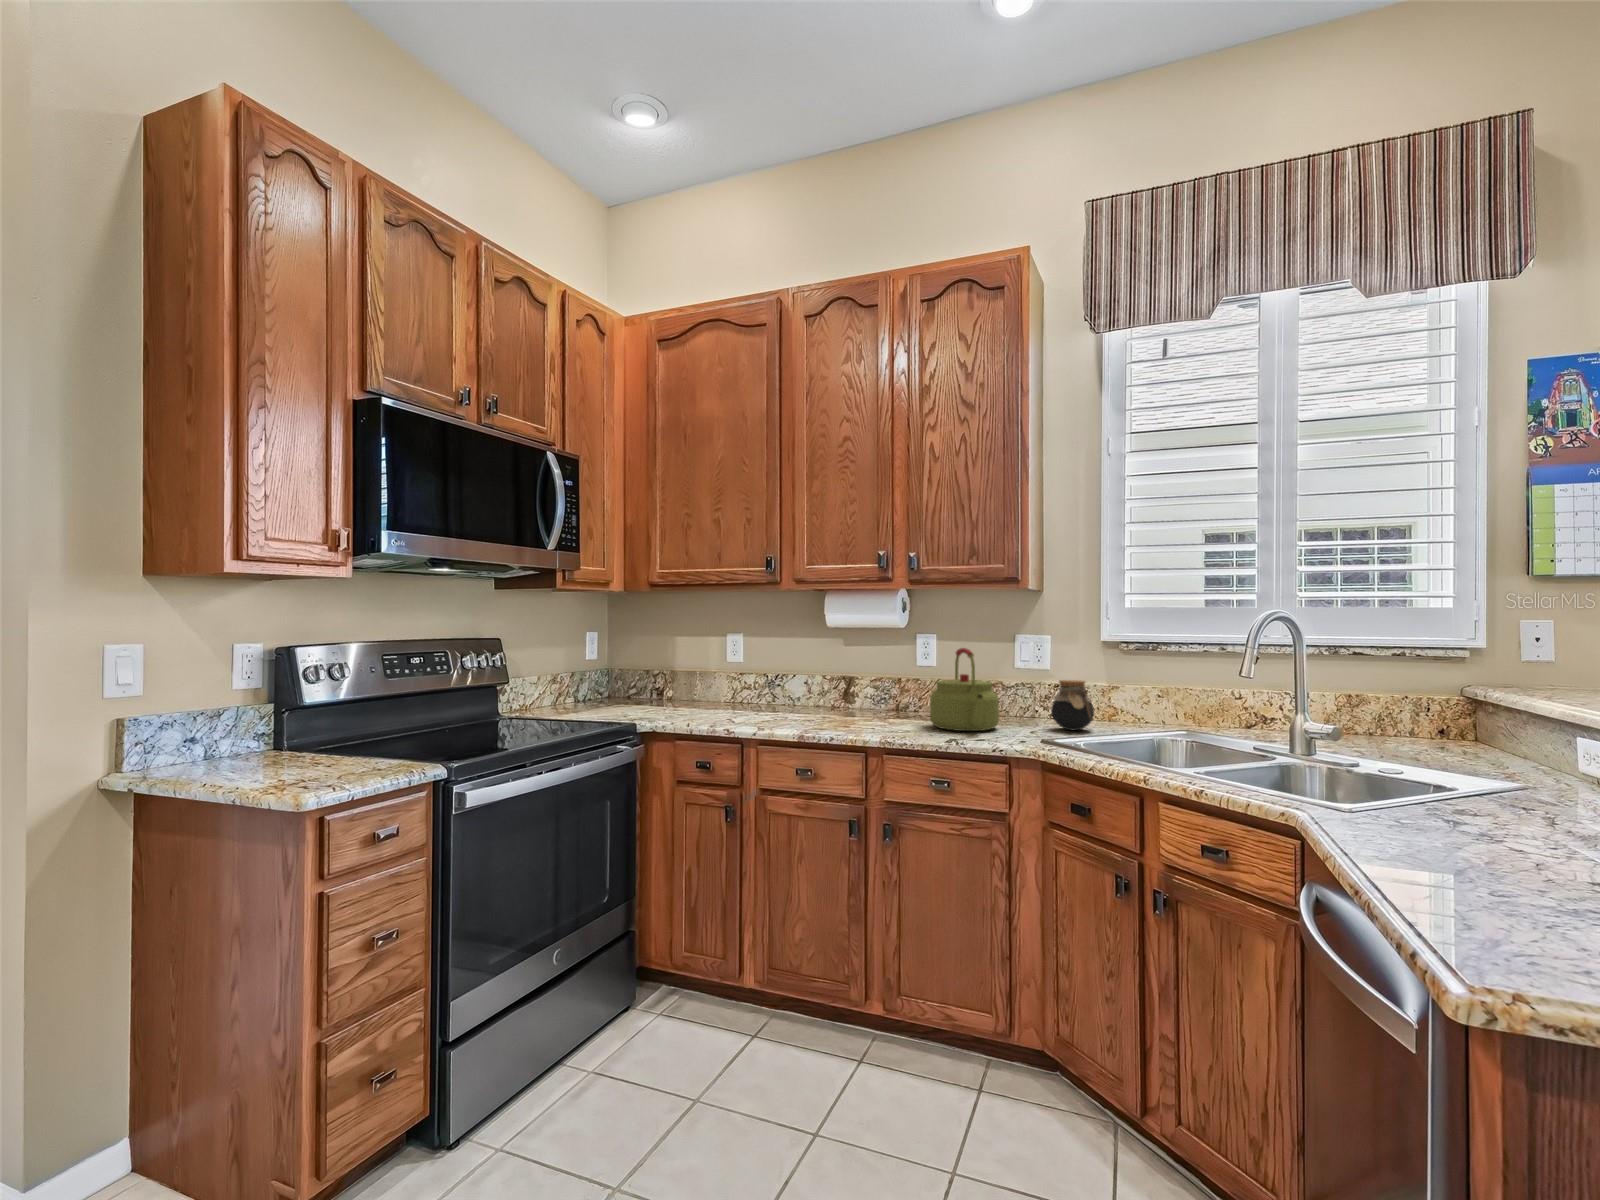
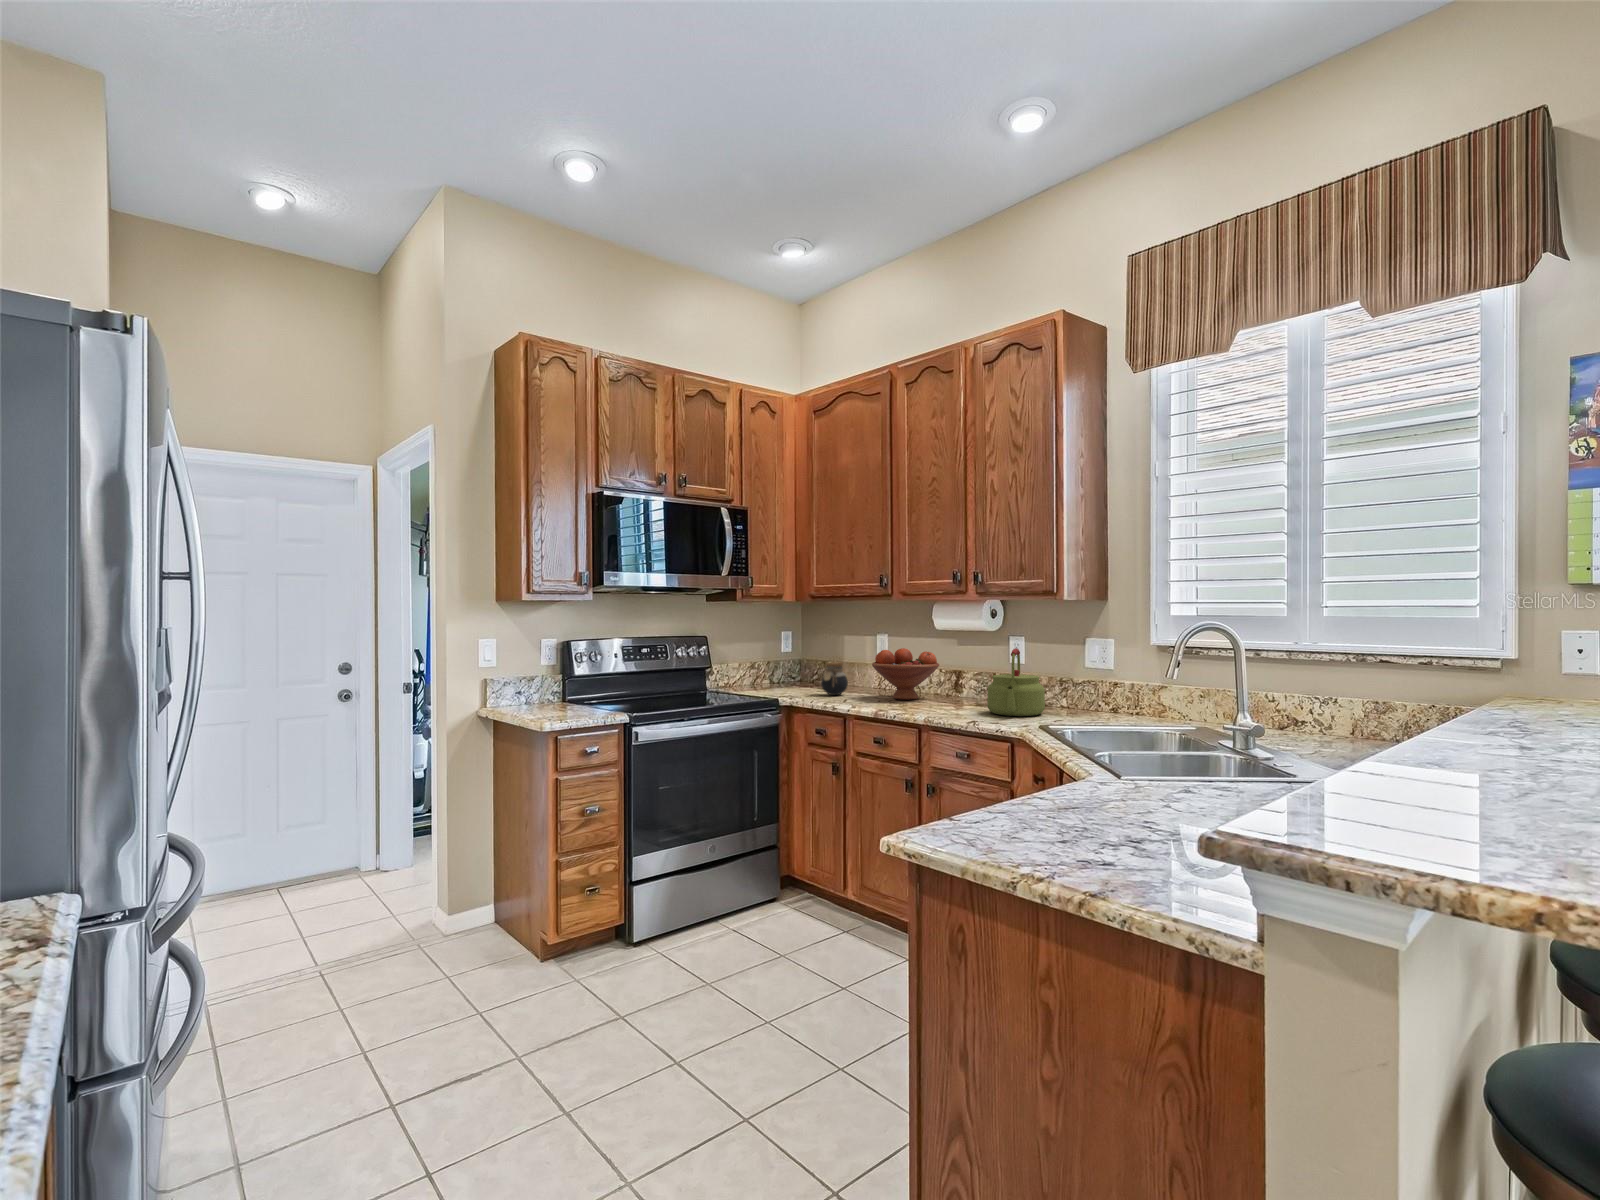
fruit bowl: none [749,650,834,716] -> present [872,648,939,700]
jar: present [1051,680,1094,730] -> present [821,662,848,695]

